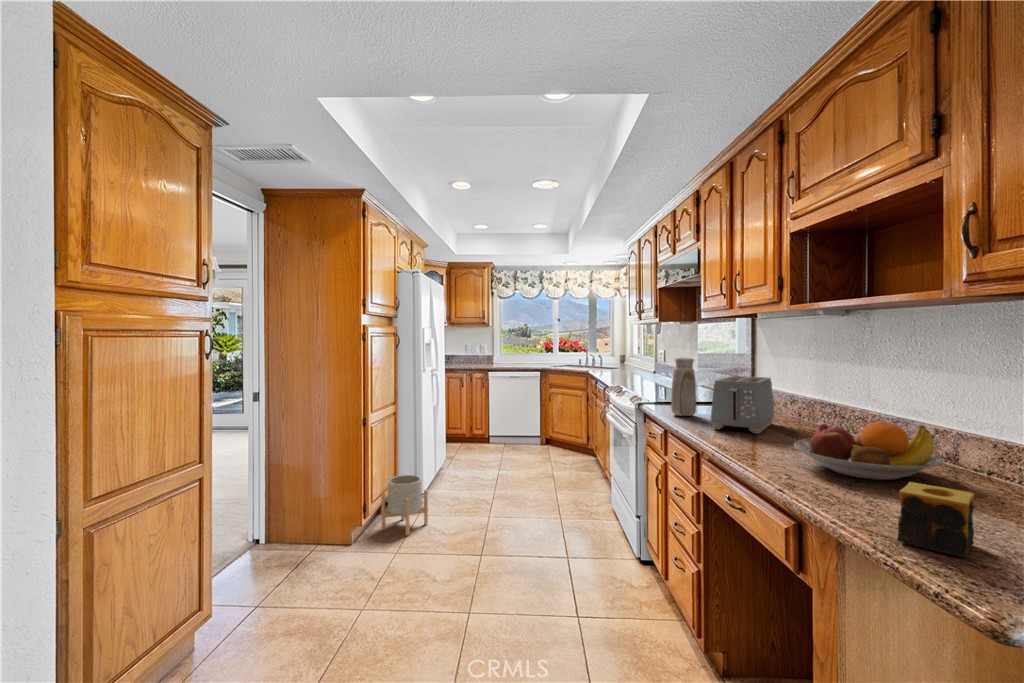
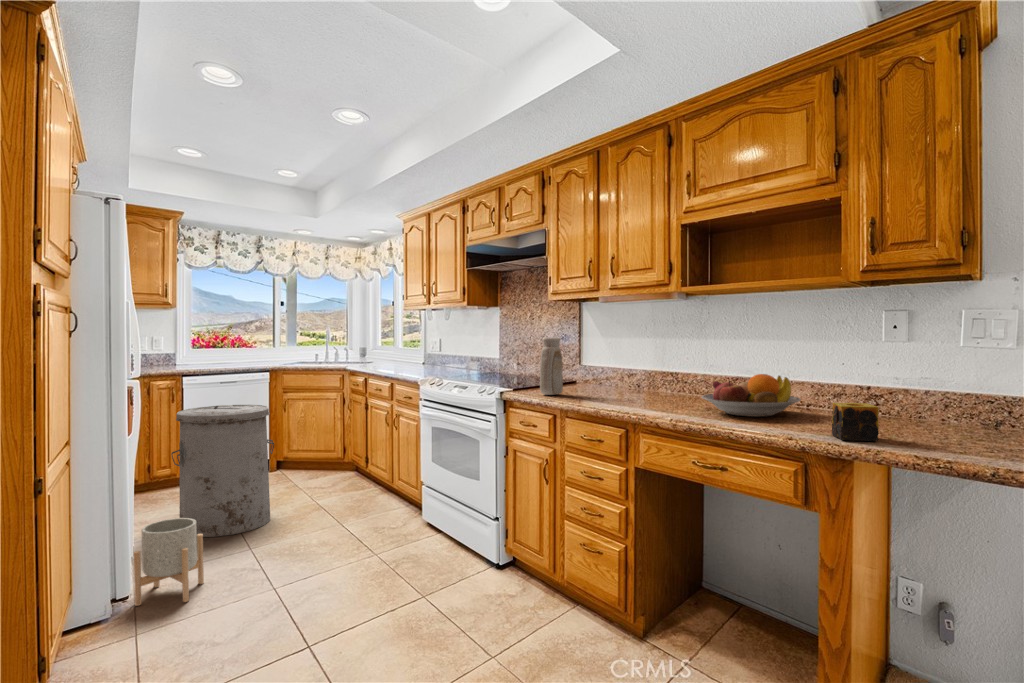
toaster: present [711,376,774,434] -> none [592,353,642,401]
trash can: none [443,396,512,492] -> present [171,405,274,537]

